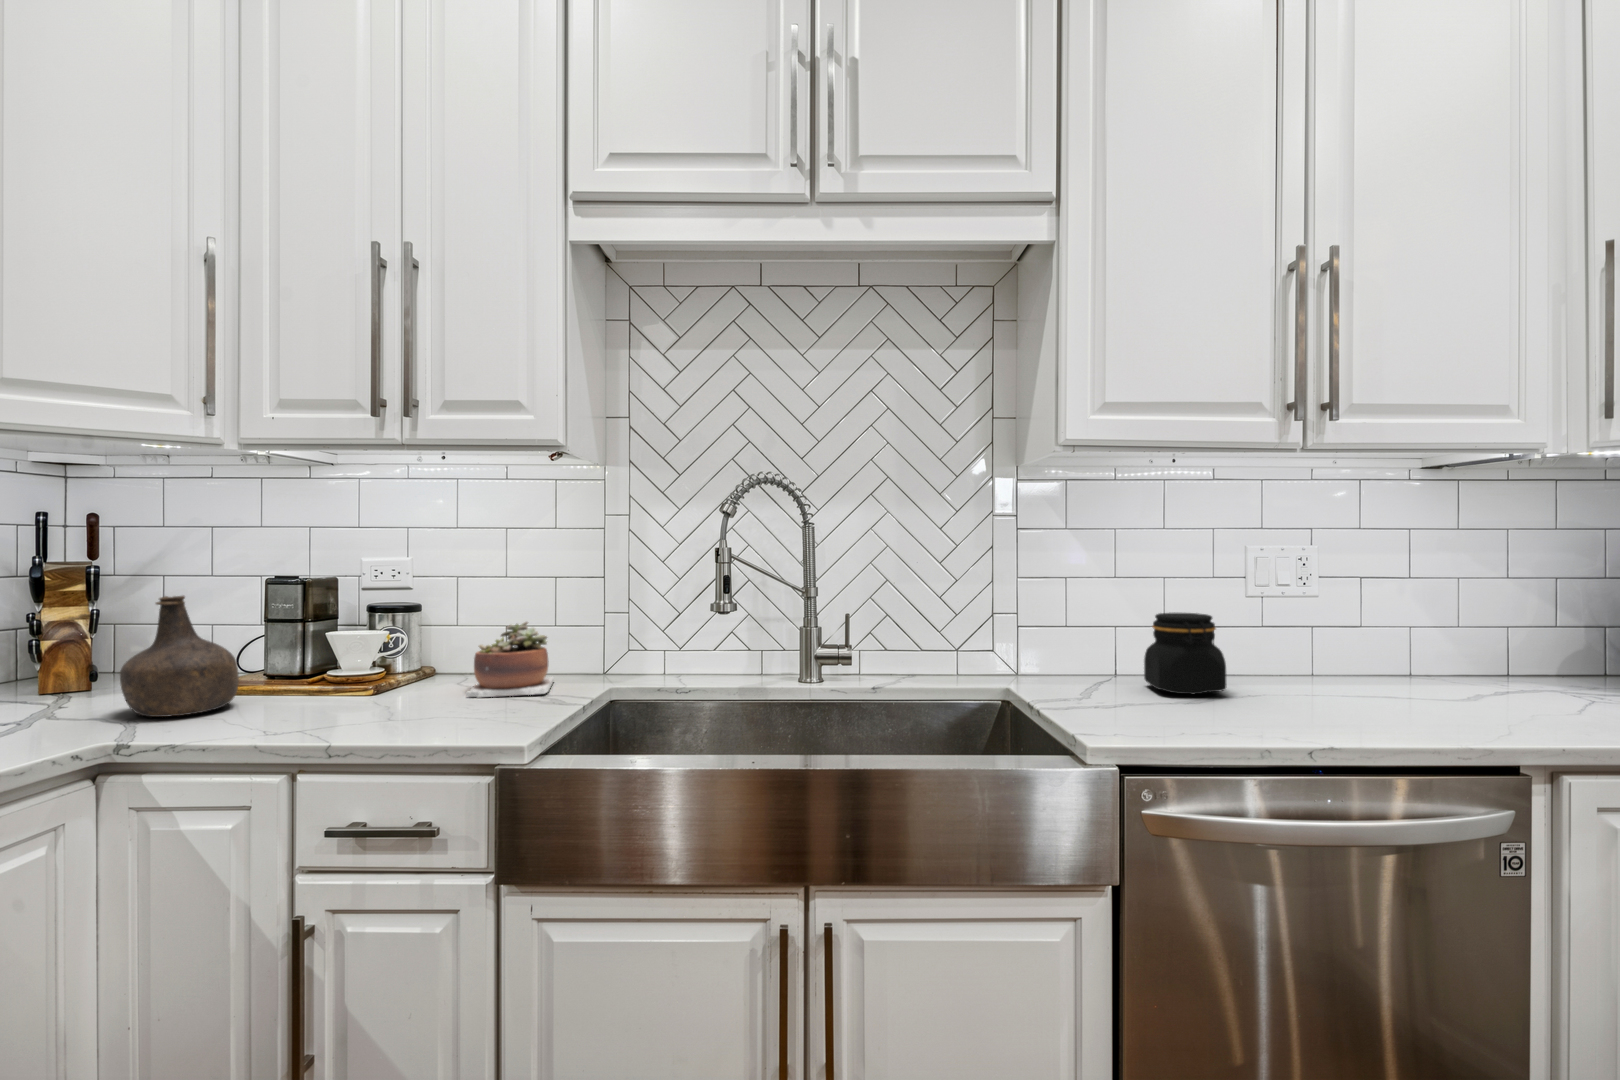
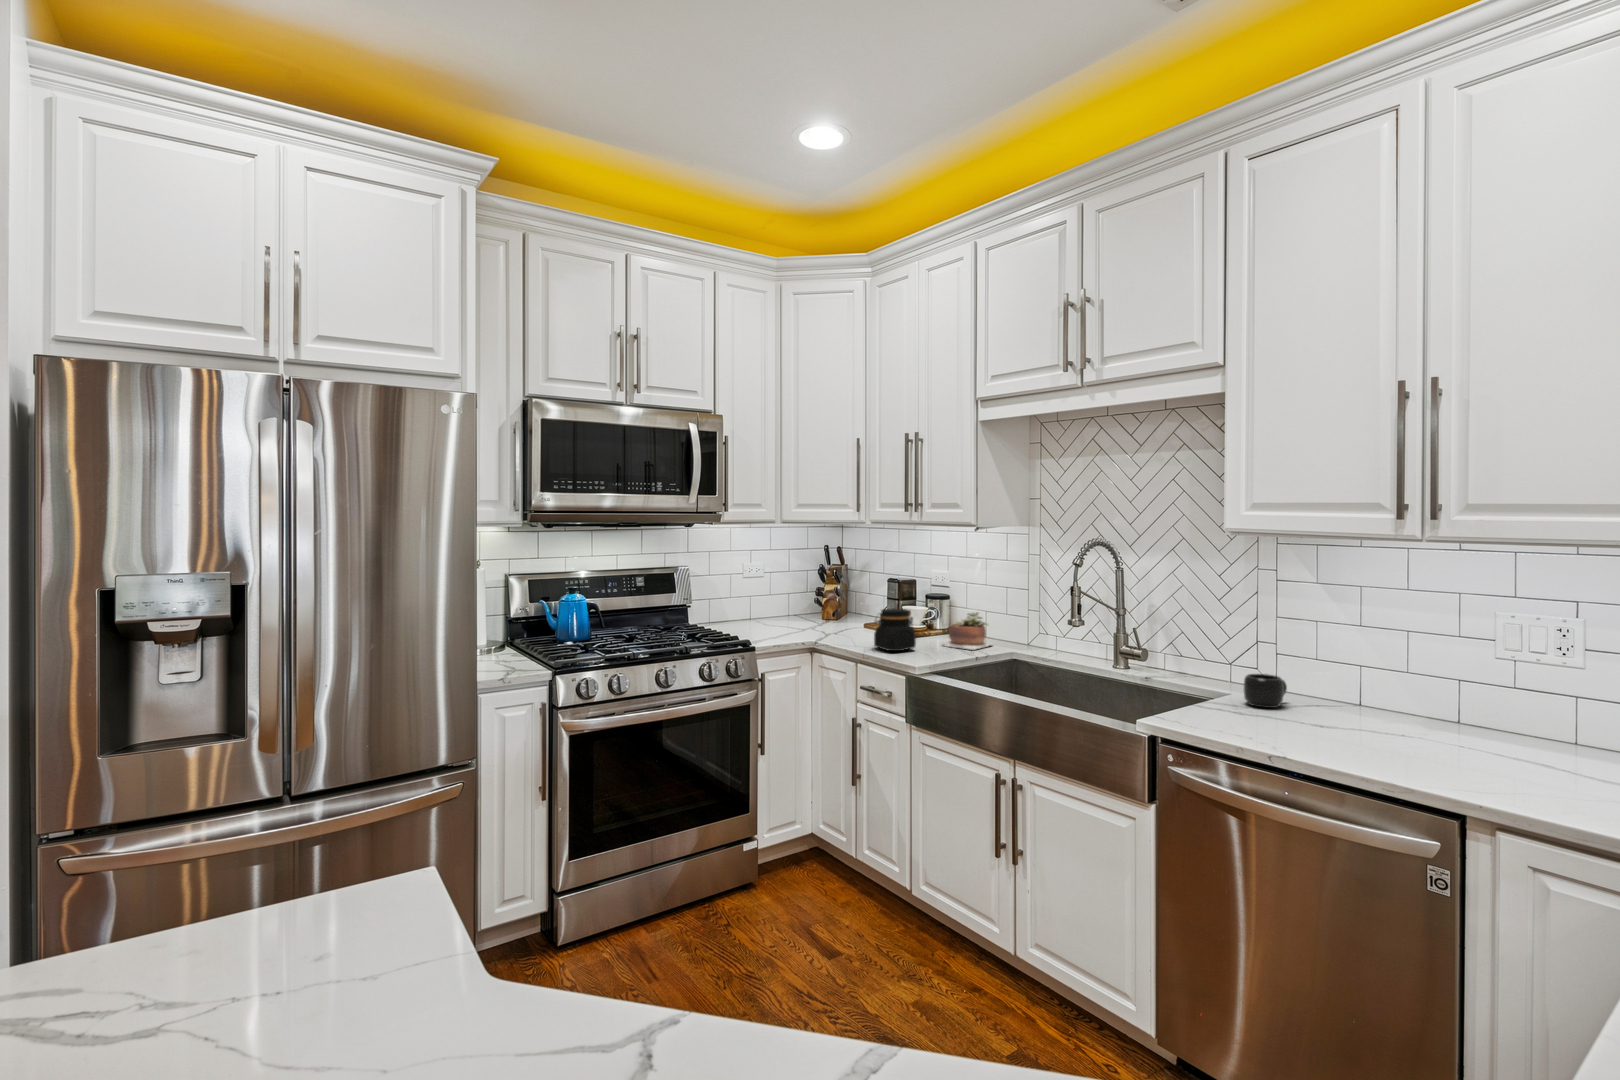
bottle: present [120,596,239,717] -> none [826,586,865,635]
jar: present [1144,613,1226,694] -> present [874,608,916,651]
mug: none [1046,649,1097,694] -> present [1244,674,1287,708]

